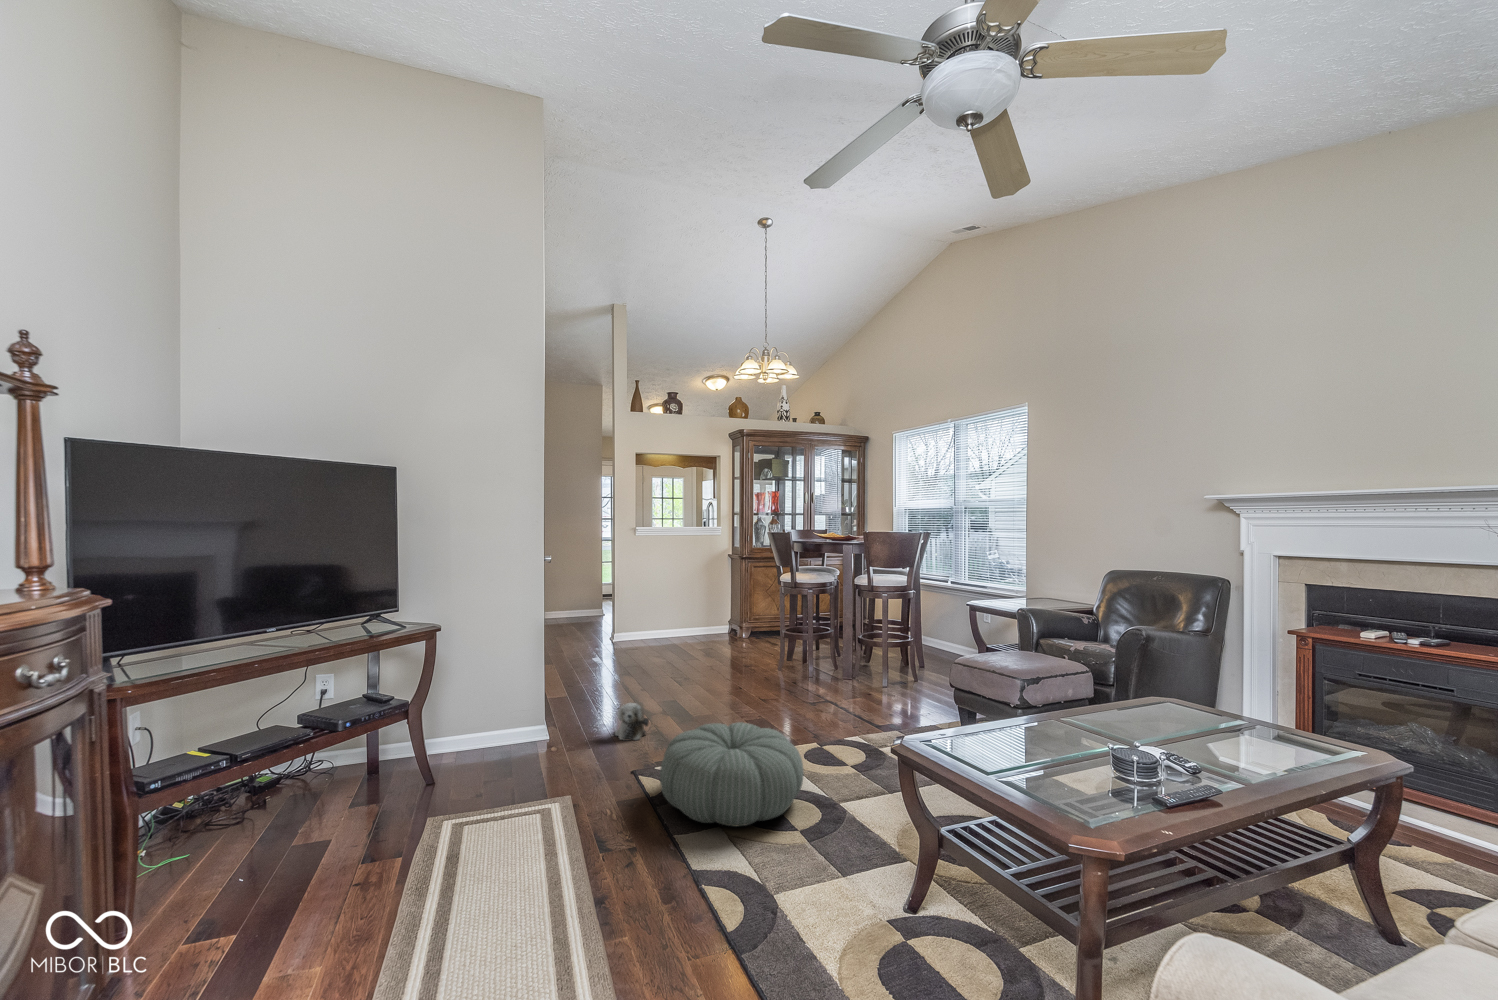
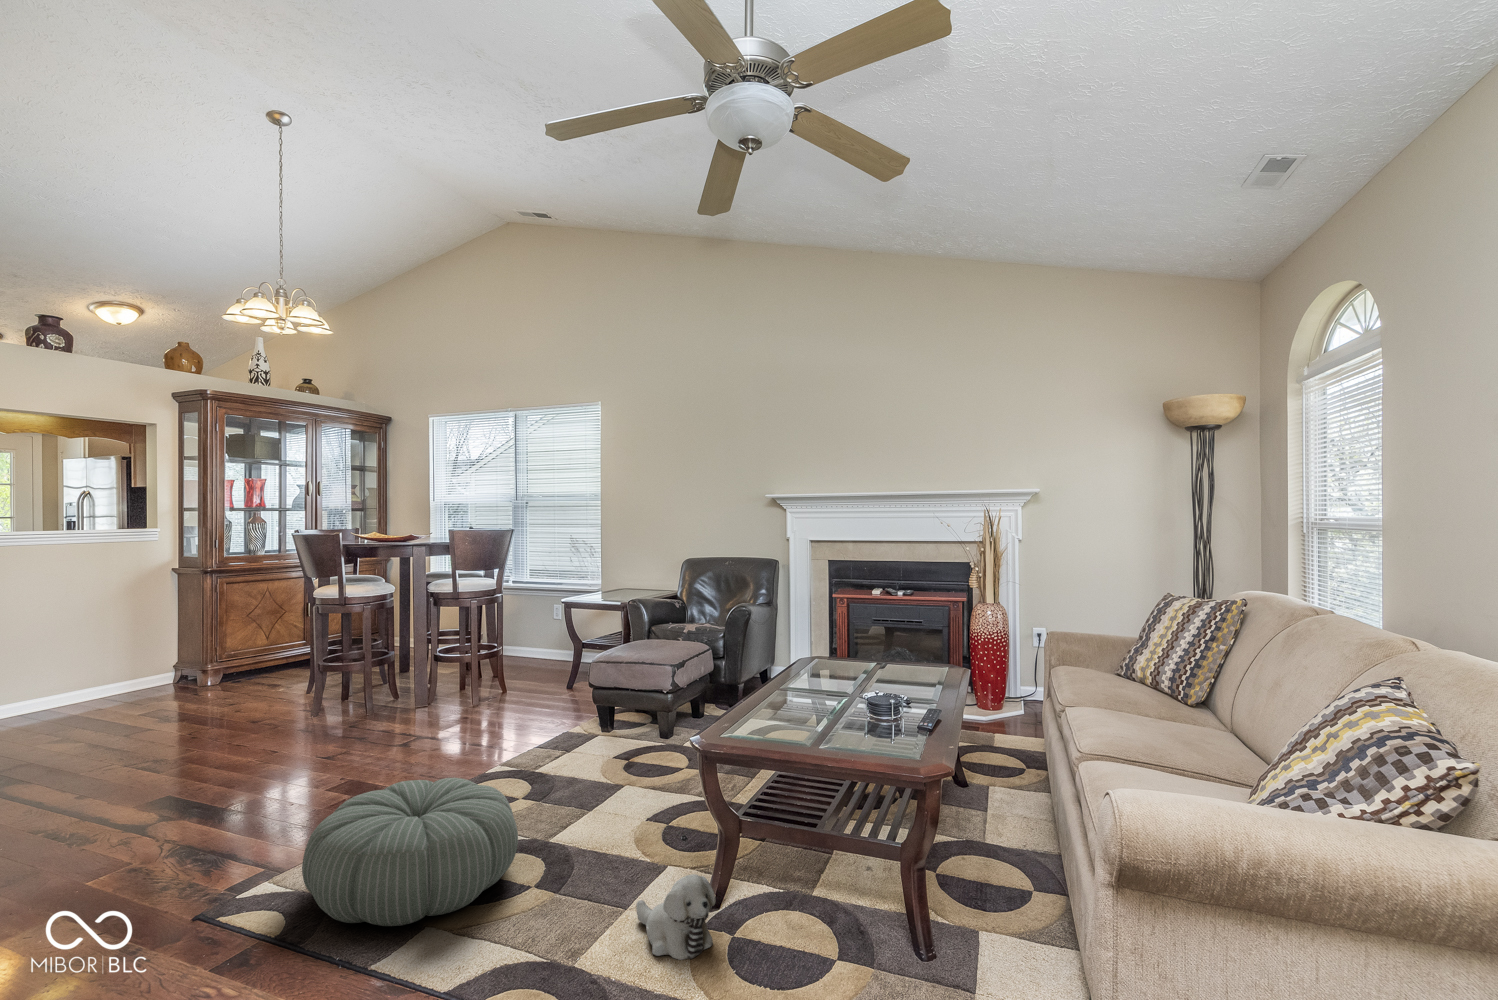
plush toy: present [615,703,649,741] -> present [636,874,716,960]

